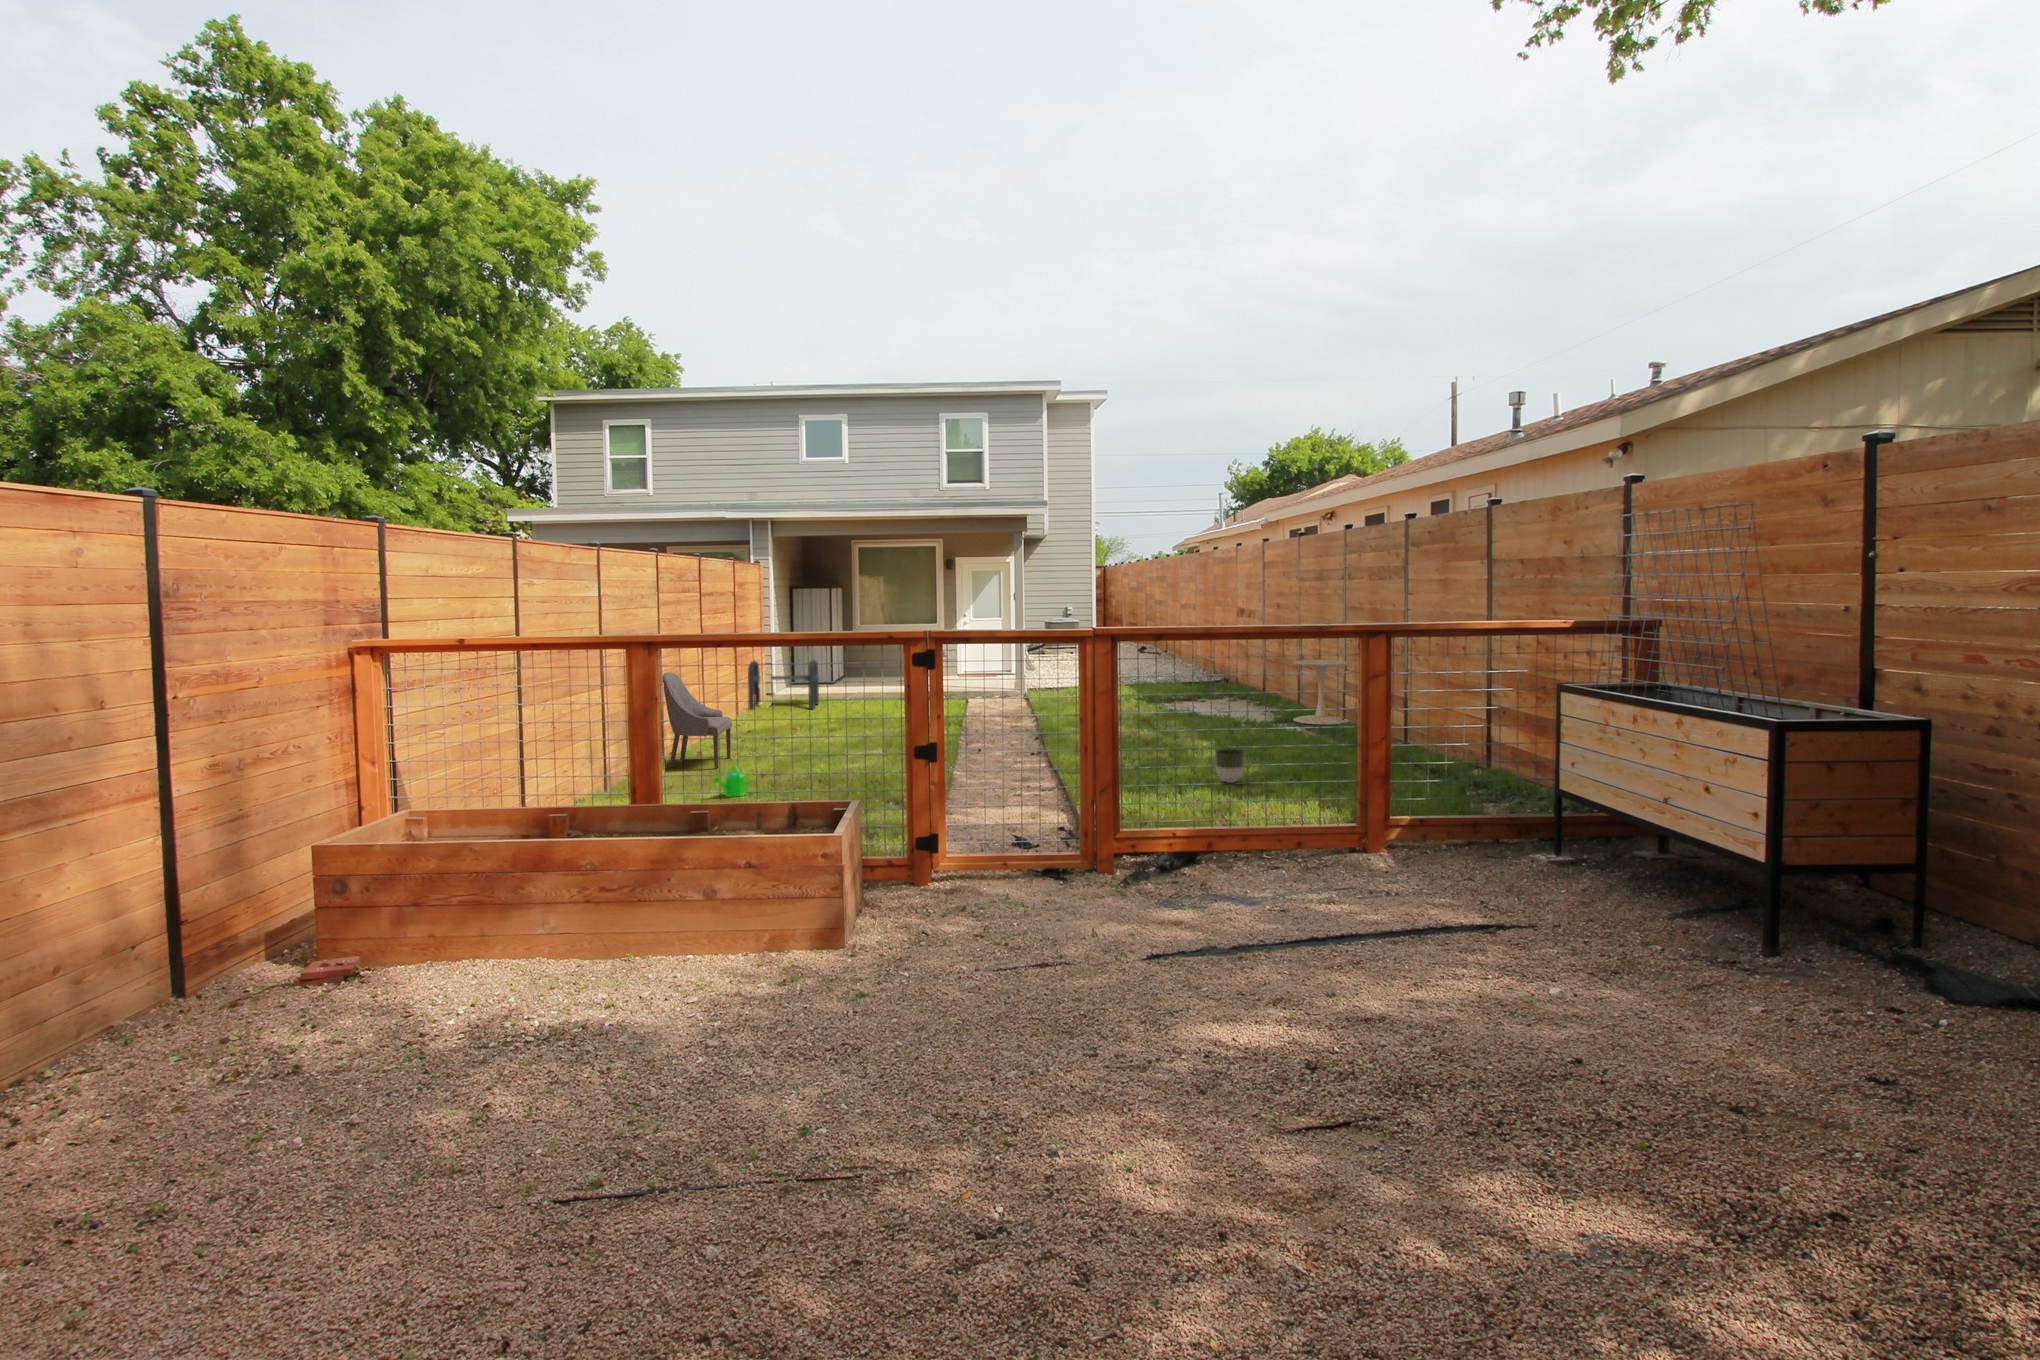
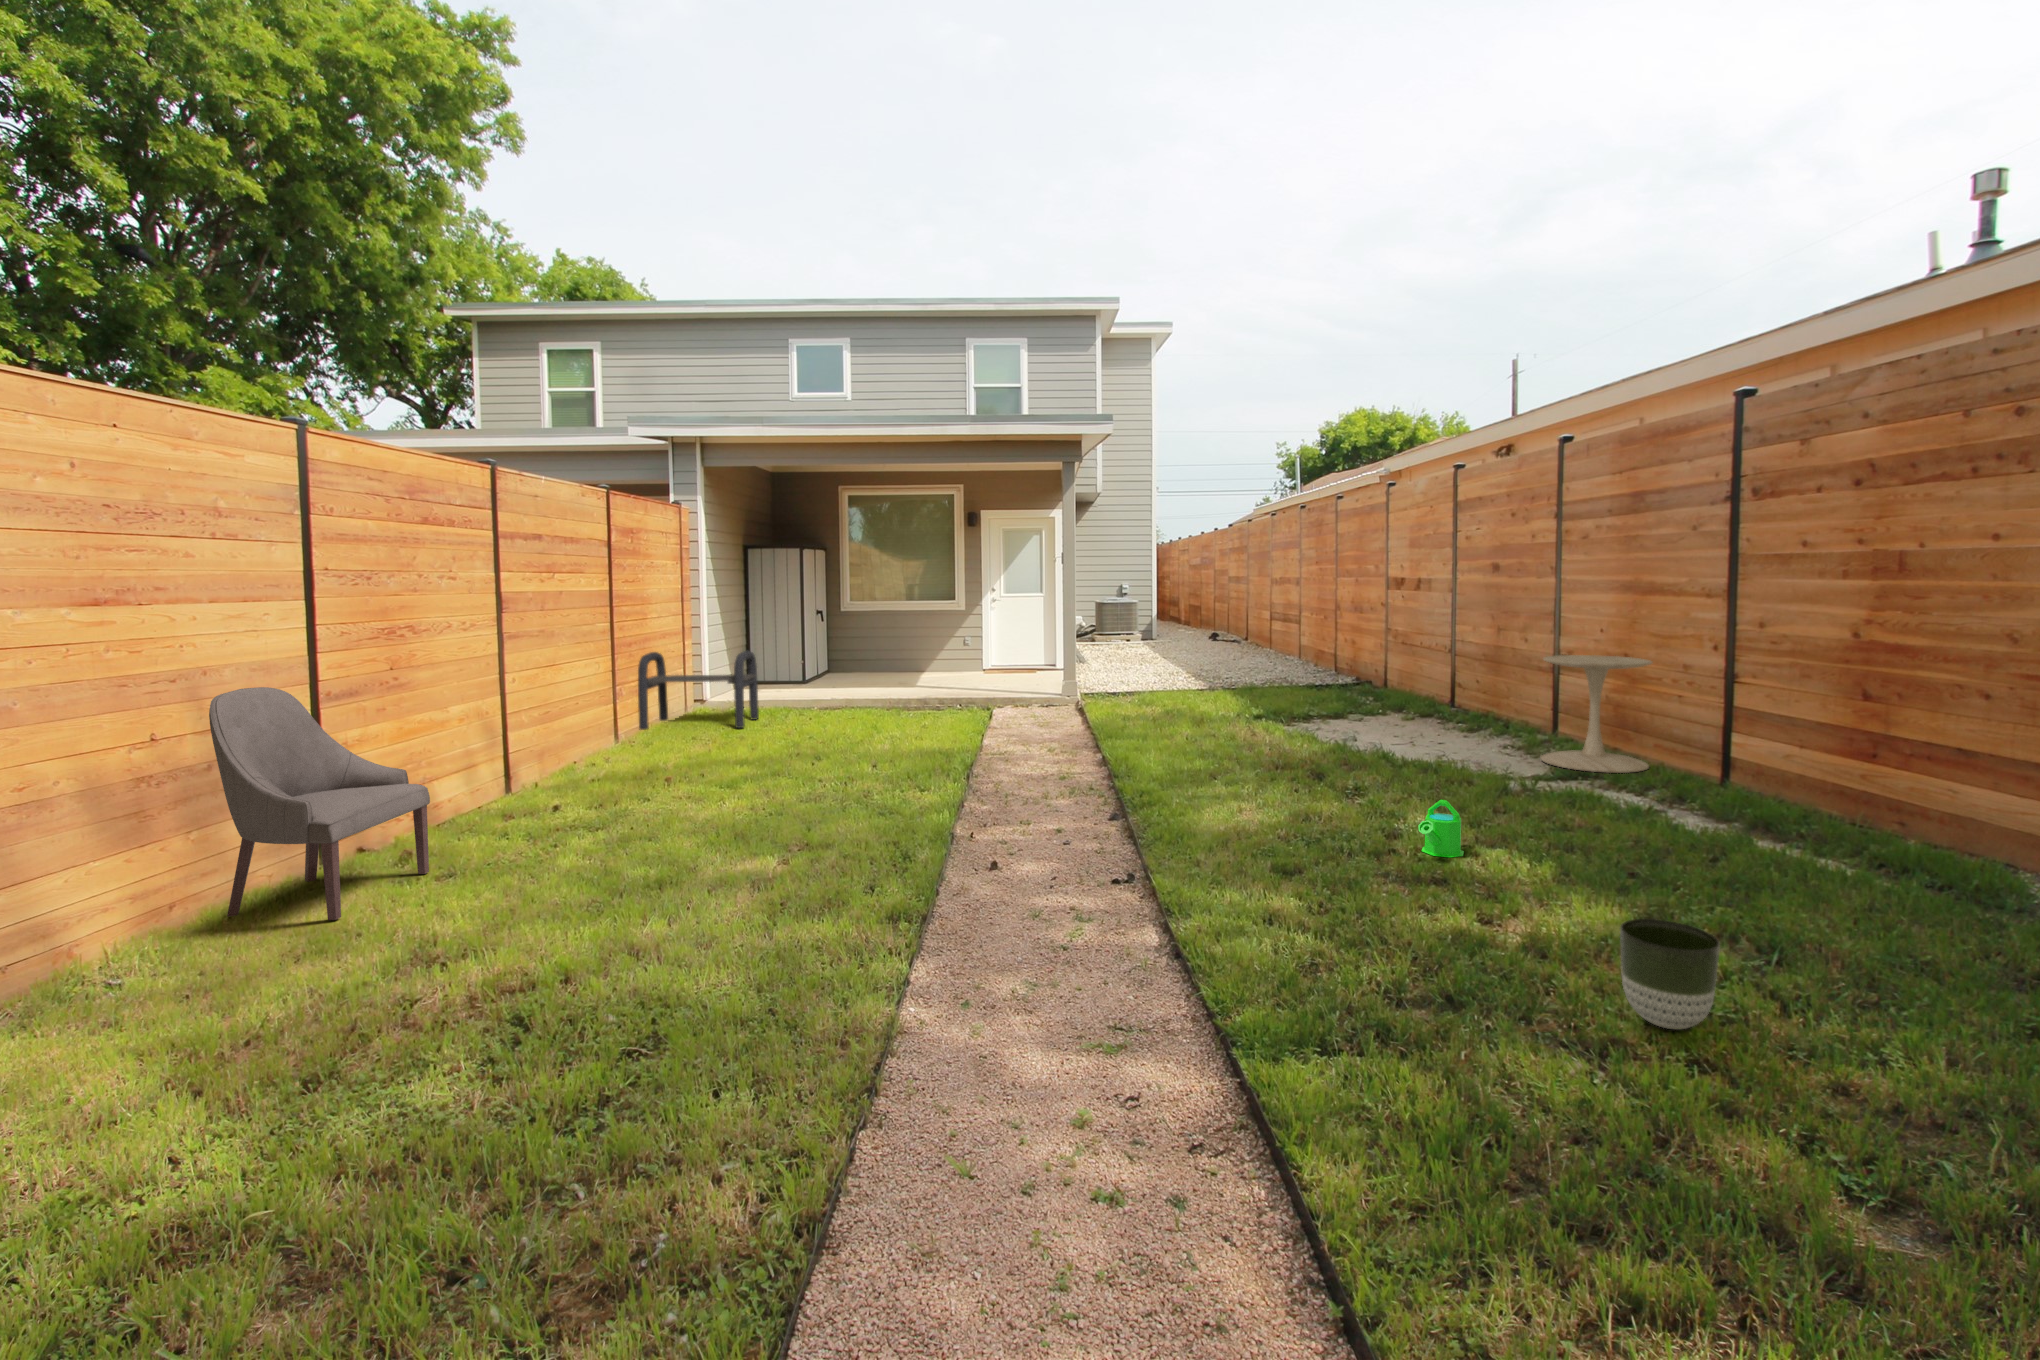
watering can: present [713,765,752,797] -> present [1418,800,1464,858]

